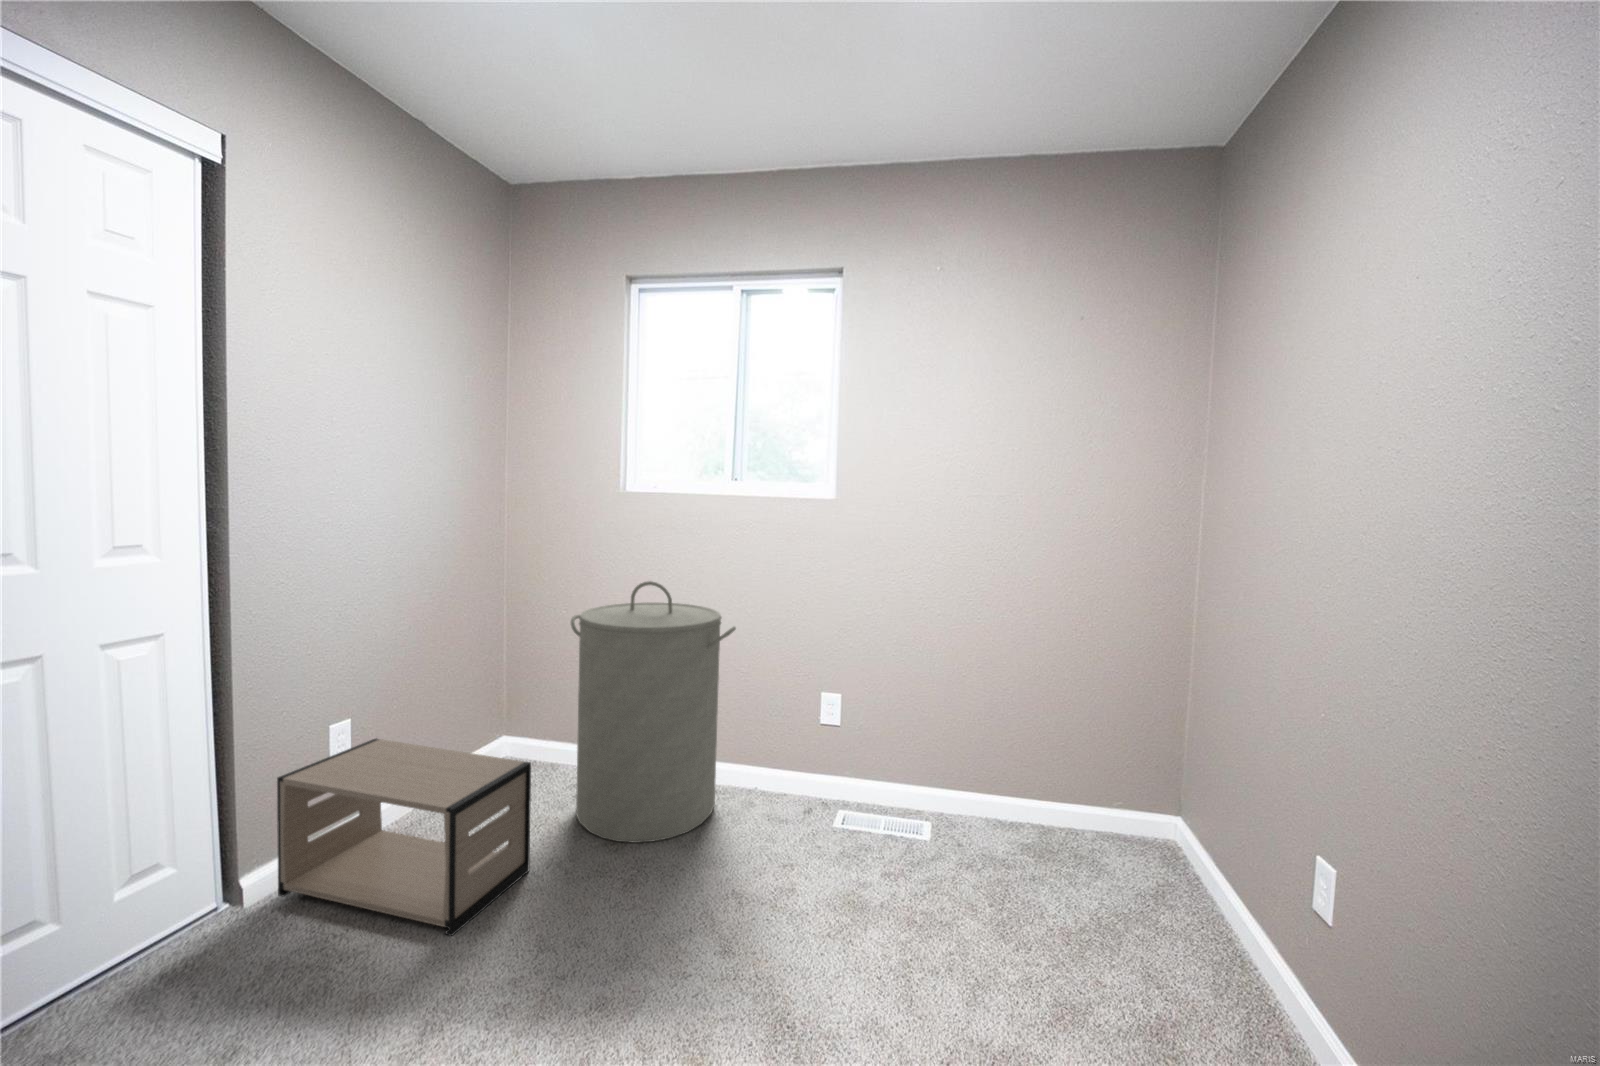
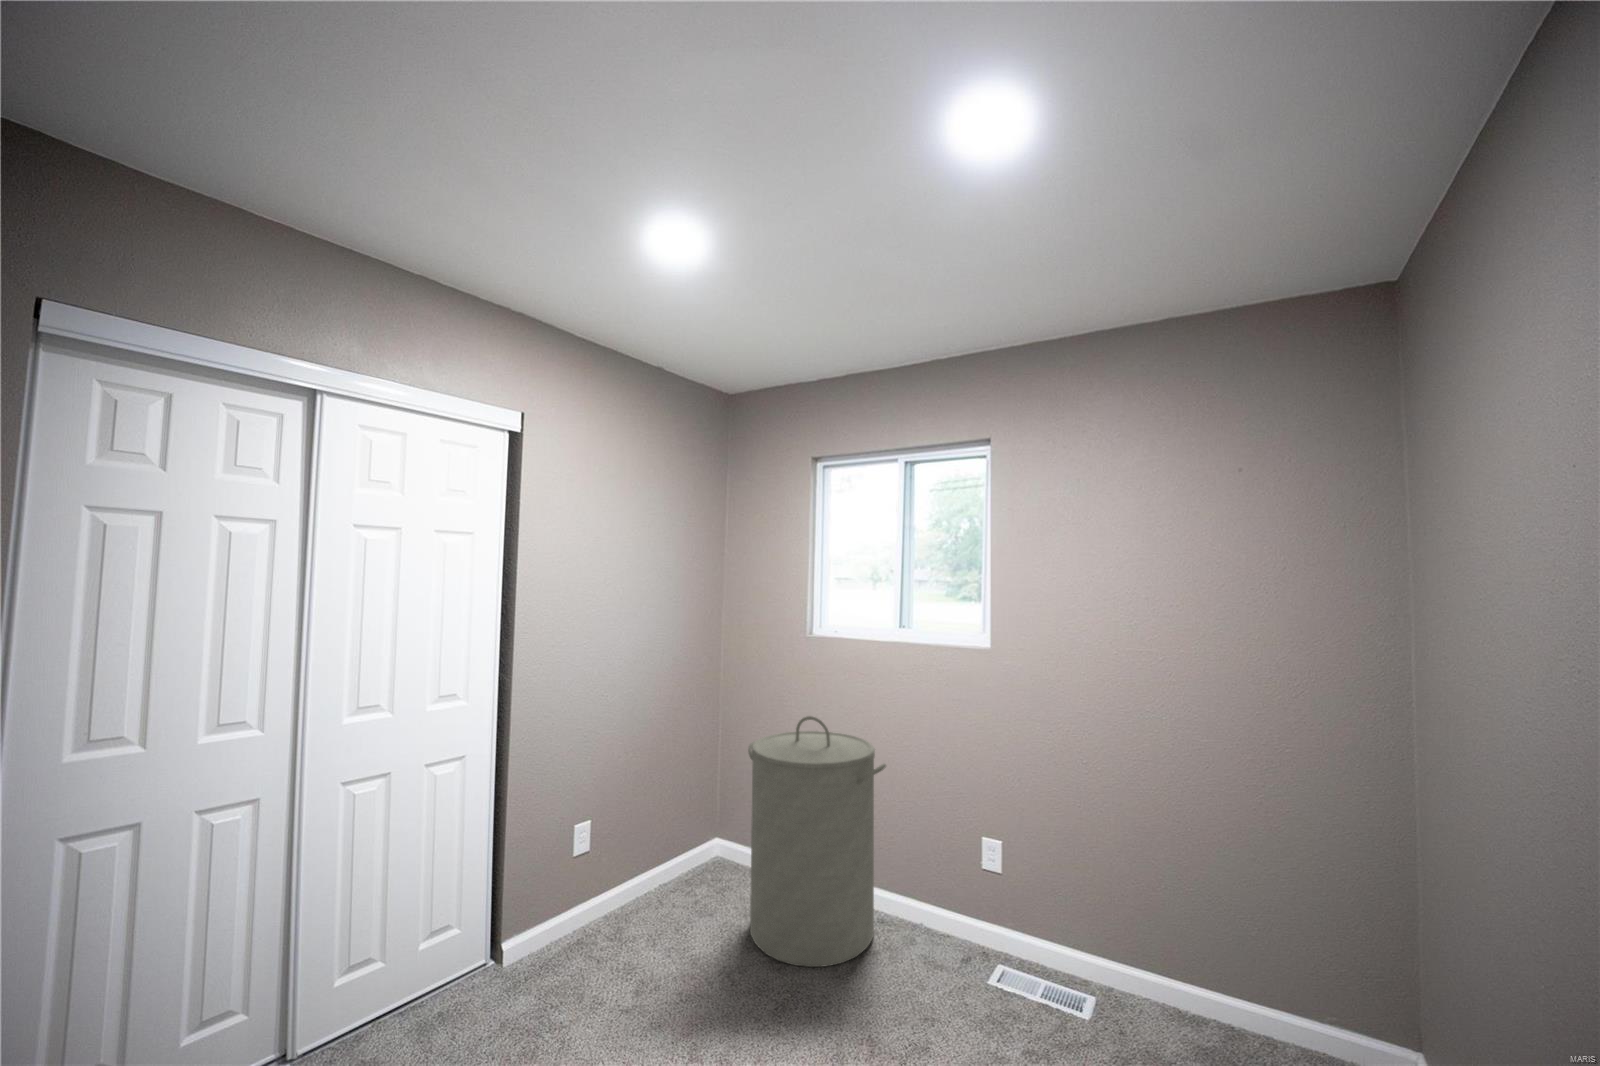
nightstand: present [277,738,531,936] -> none [527,838,703,1026]

